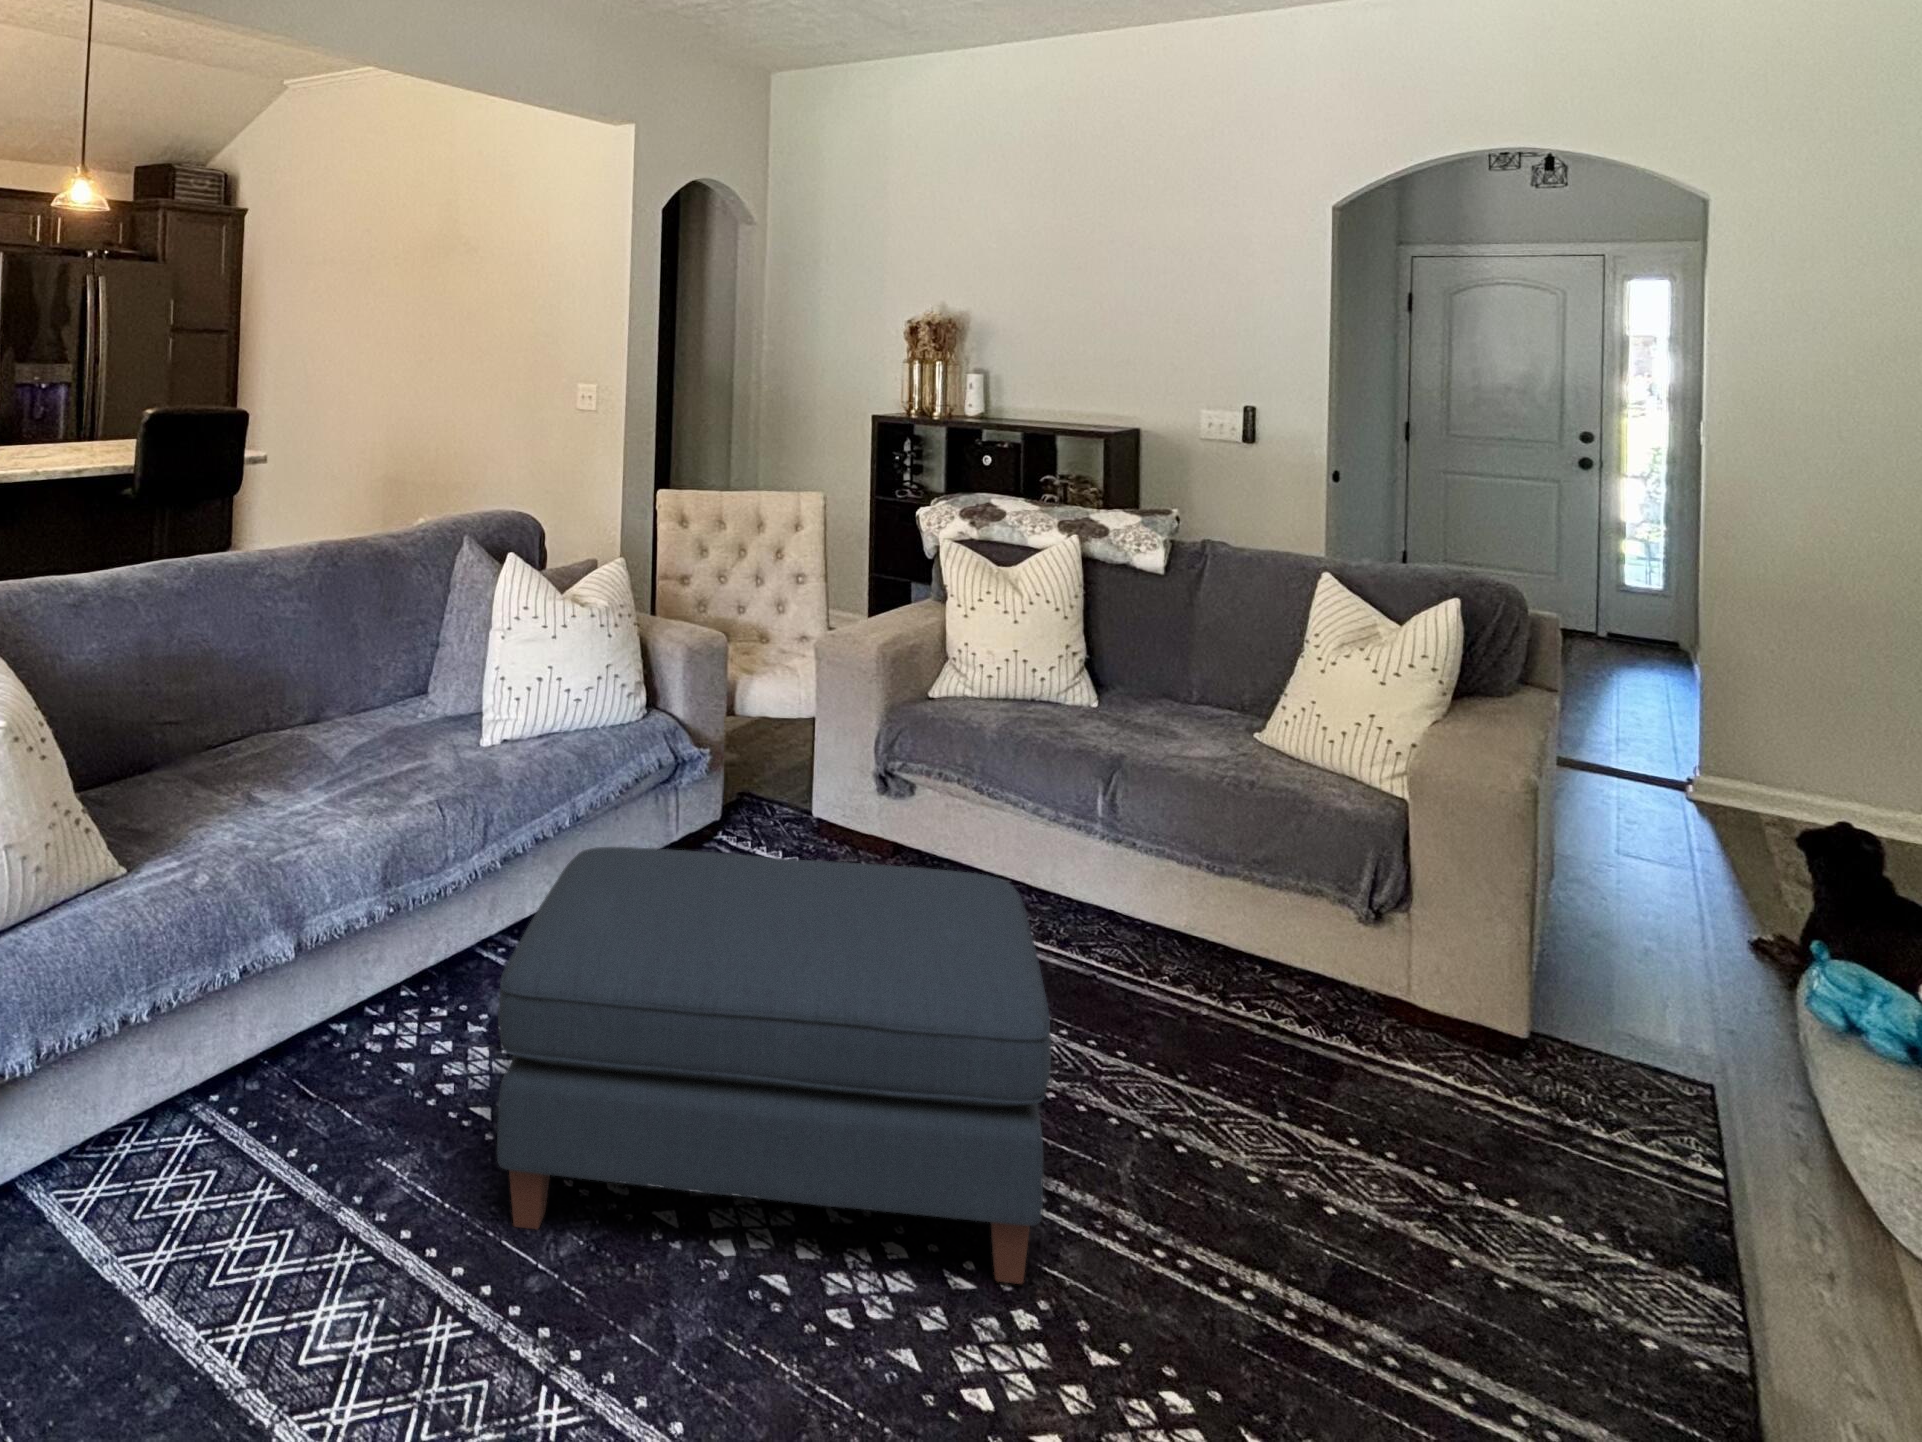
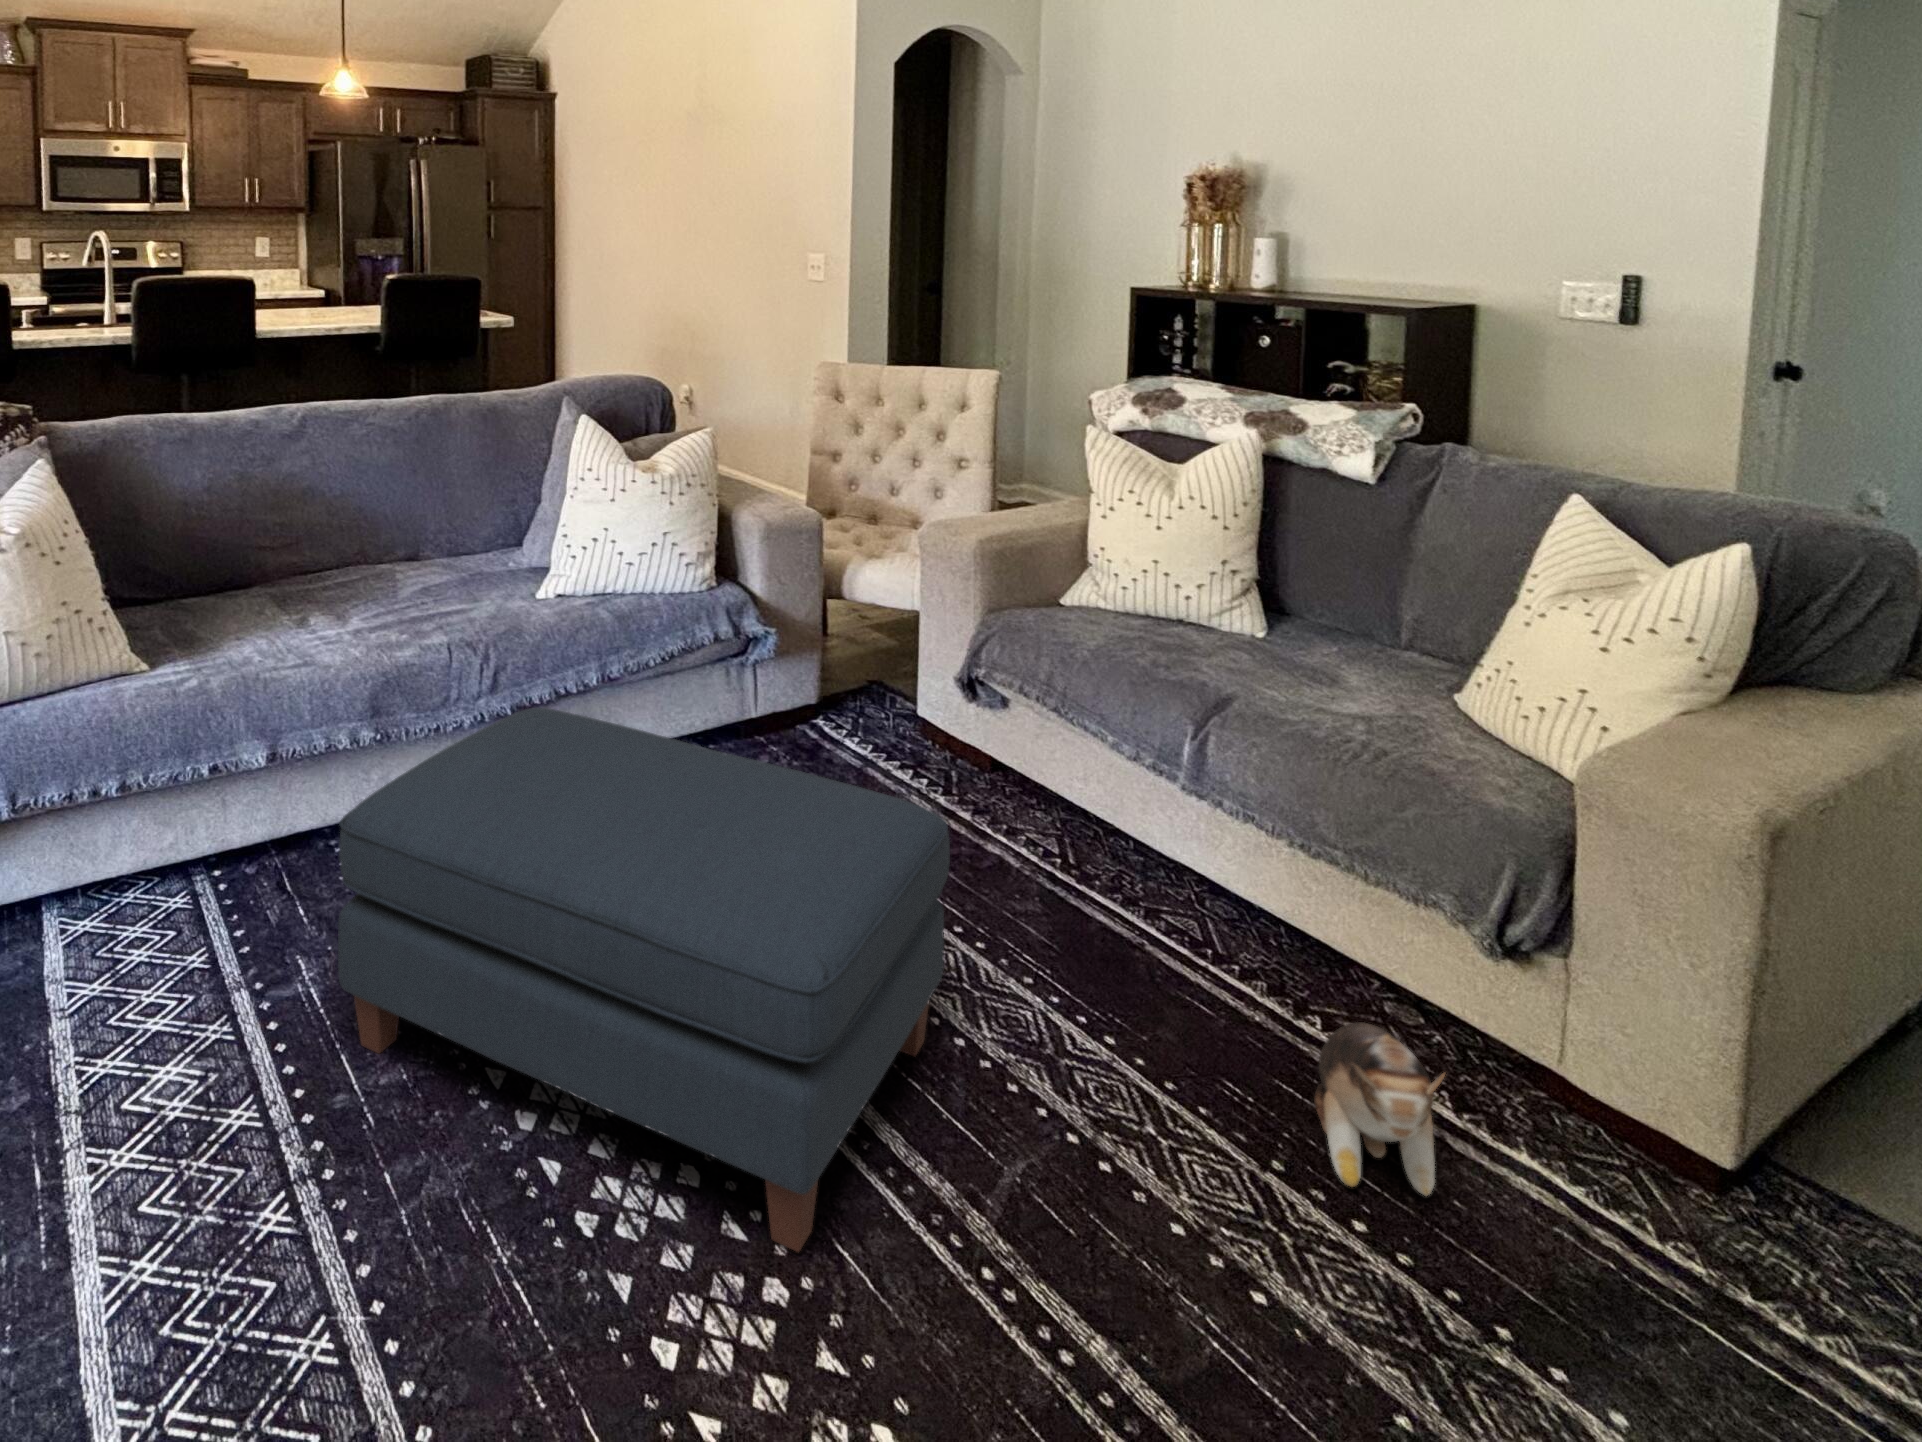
plush toy: none [1265,988,1410,1117] -> present [1314,1022,1445,1196]

